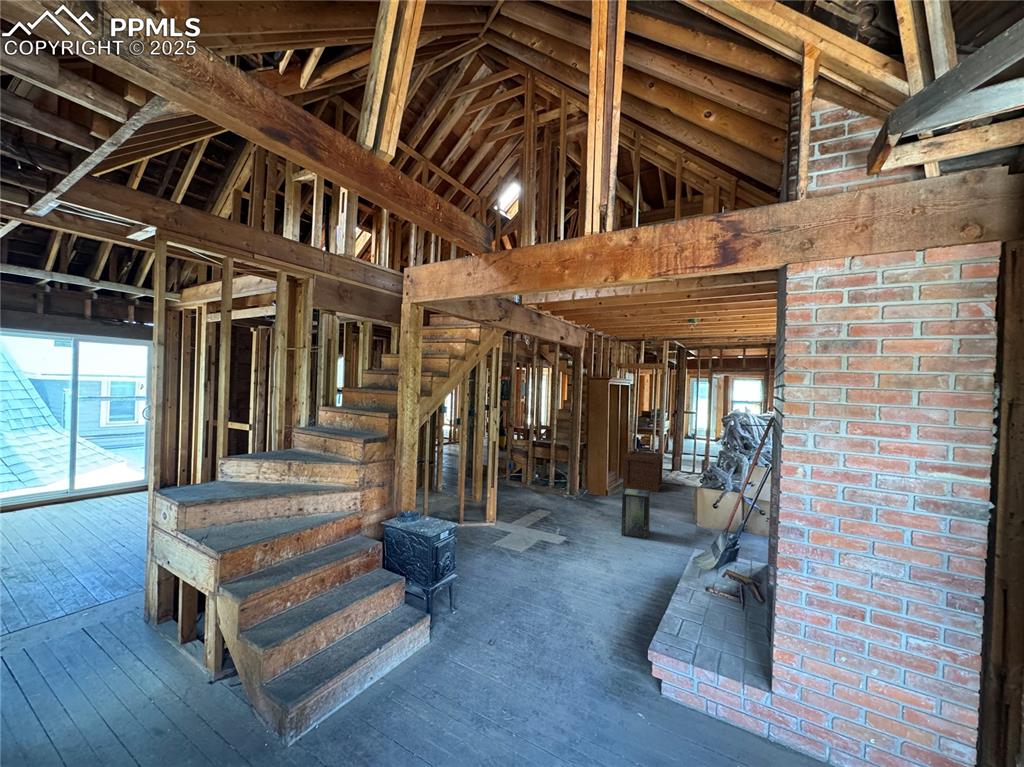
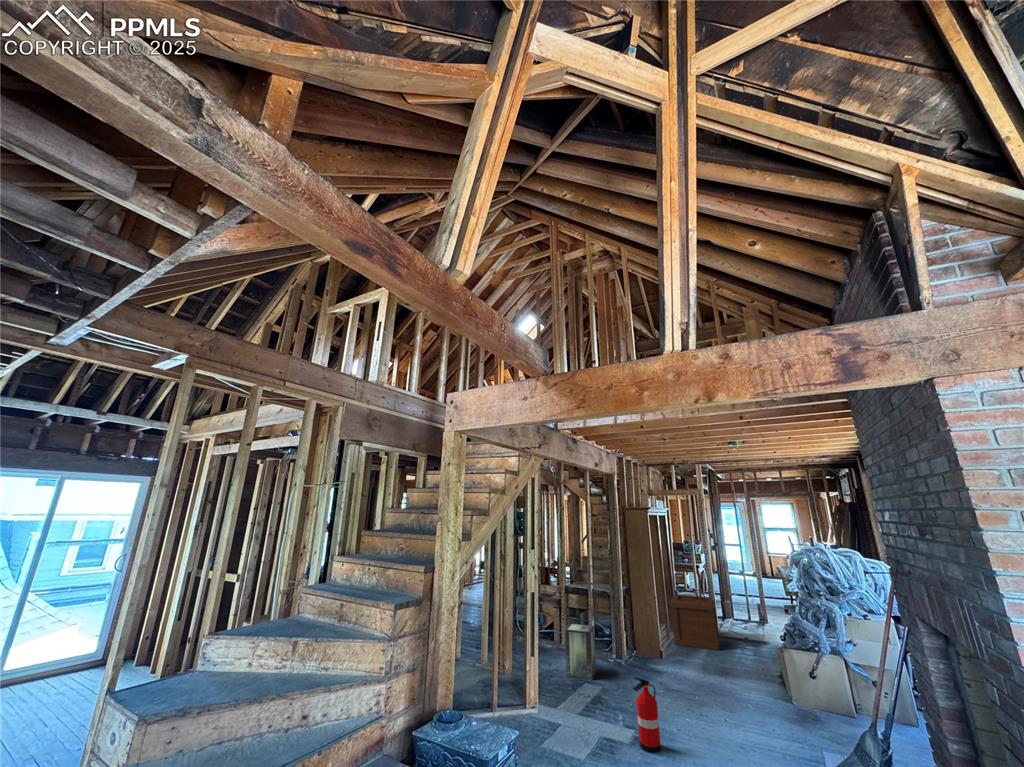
storage box: present [621,488,650,540] -> present [565,624,596,680]
fire extinguisher: none [567,502,585,551] -> present [633,677,661,753]

